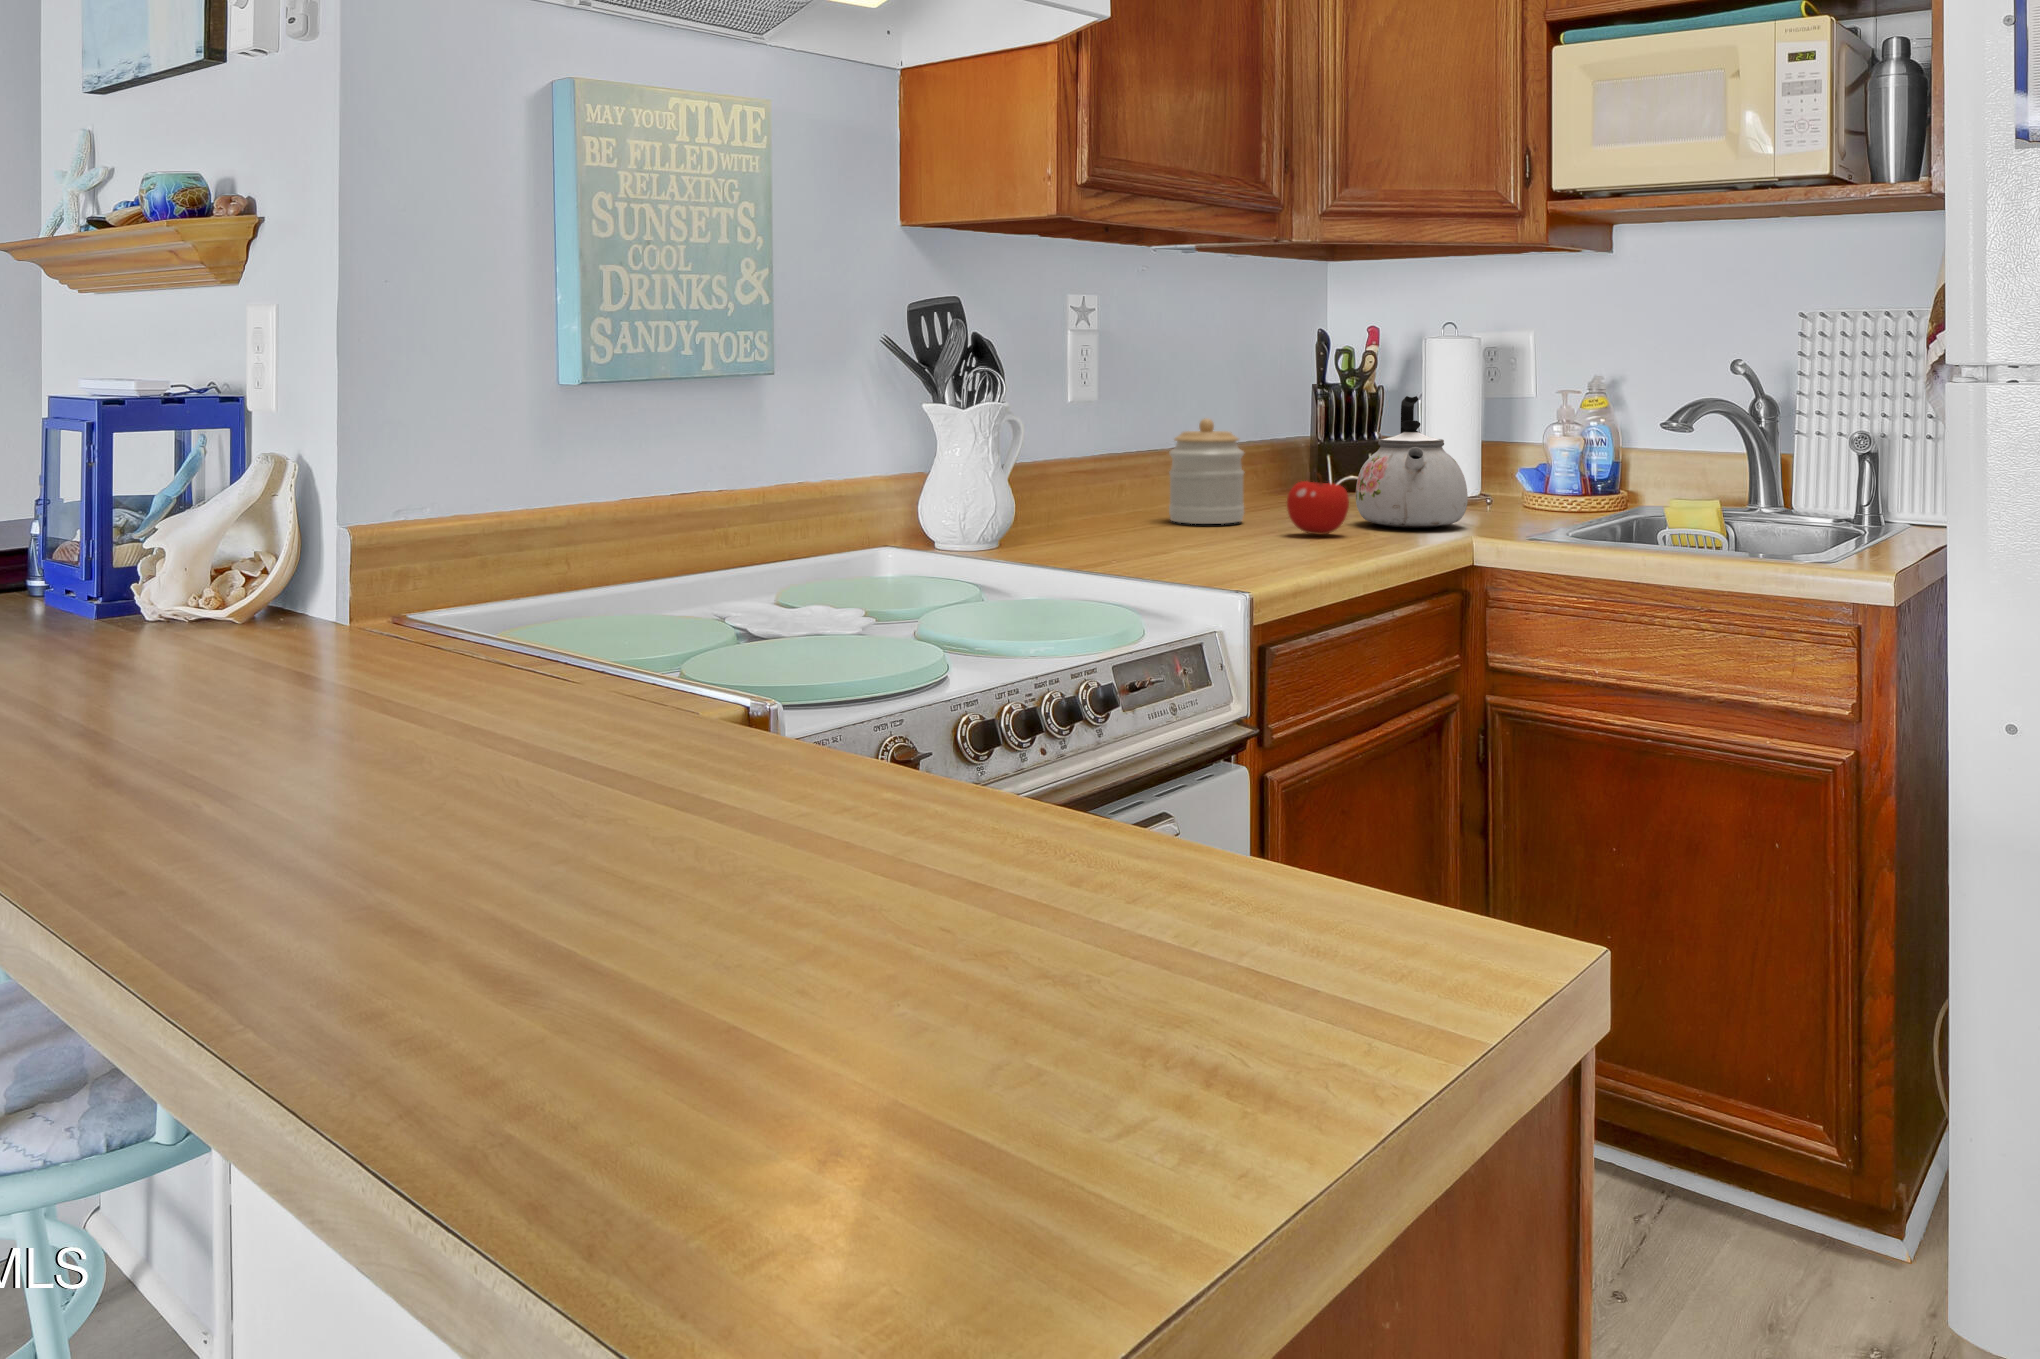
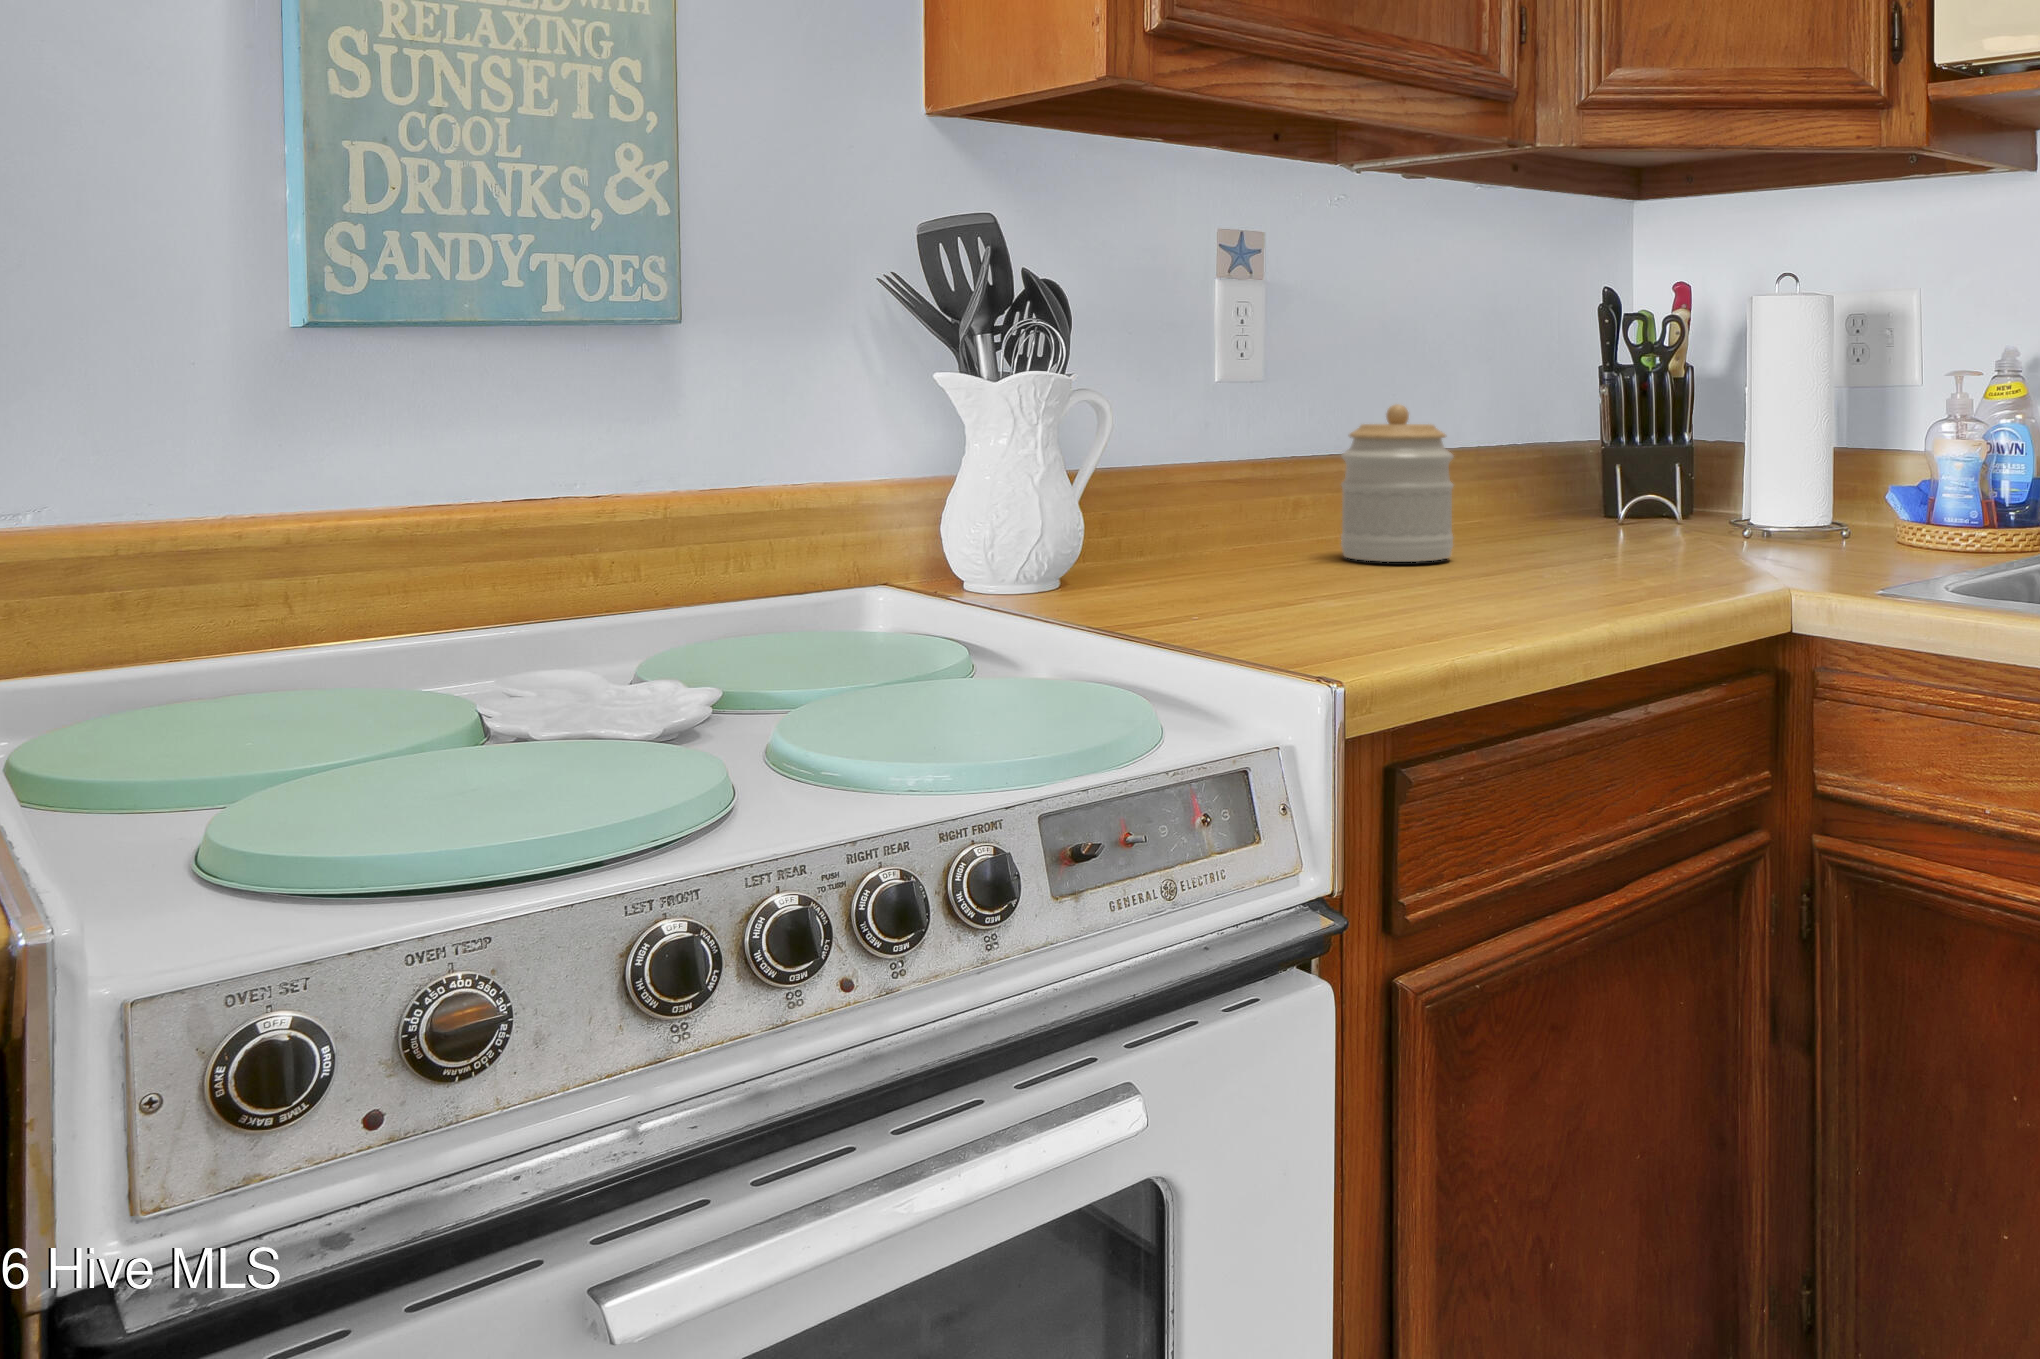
kettle: present [1356,396,1468,528] -> none [1622,371,1793,572]
fruit: present [1287,473,1349,535] -> none [1499,485,1596,581]

